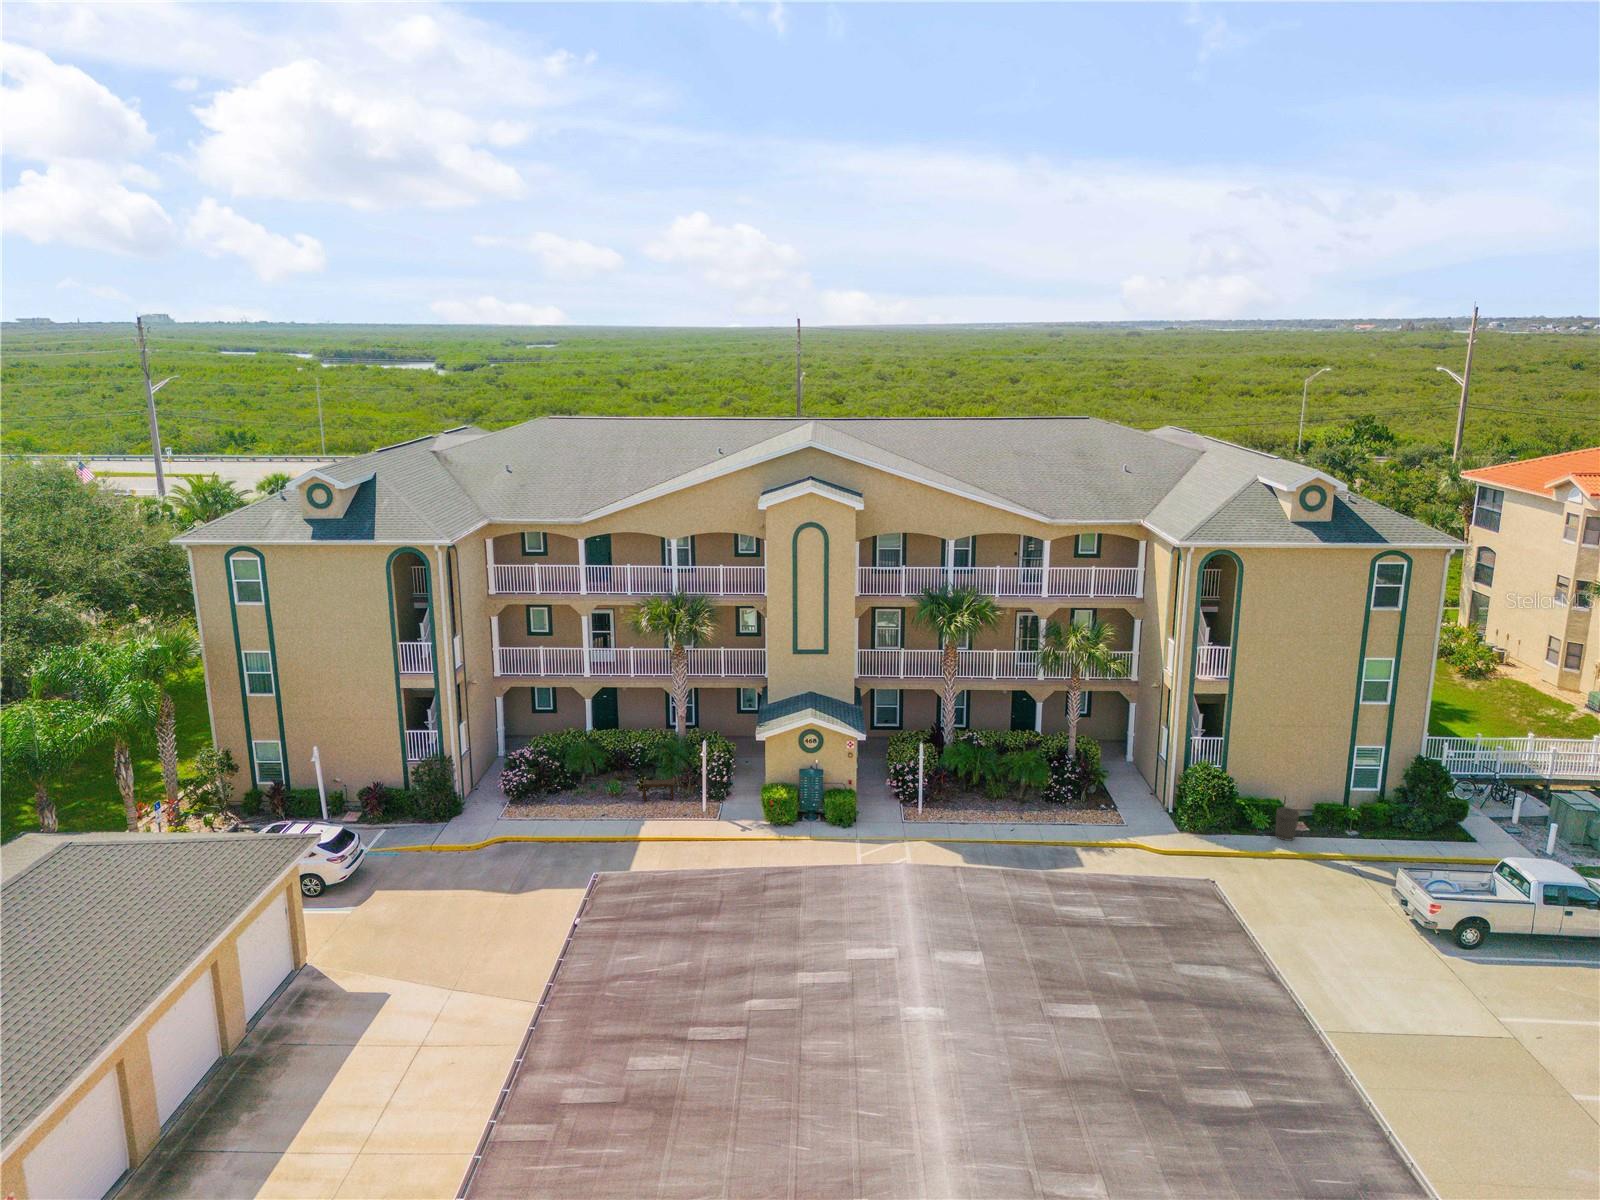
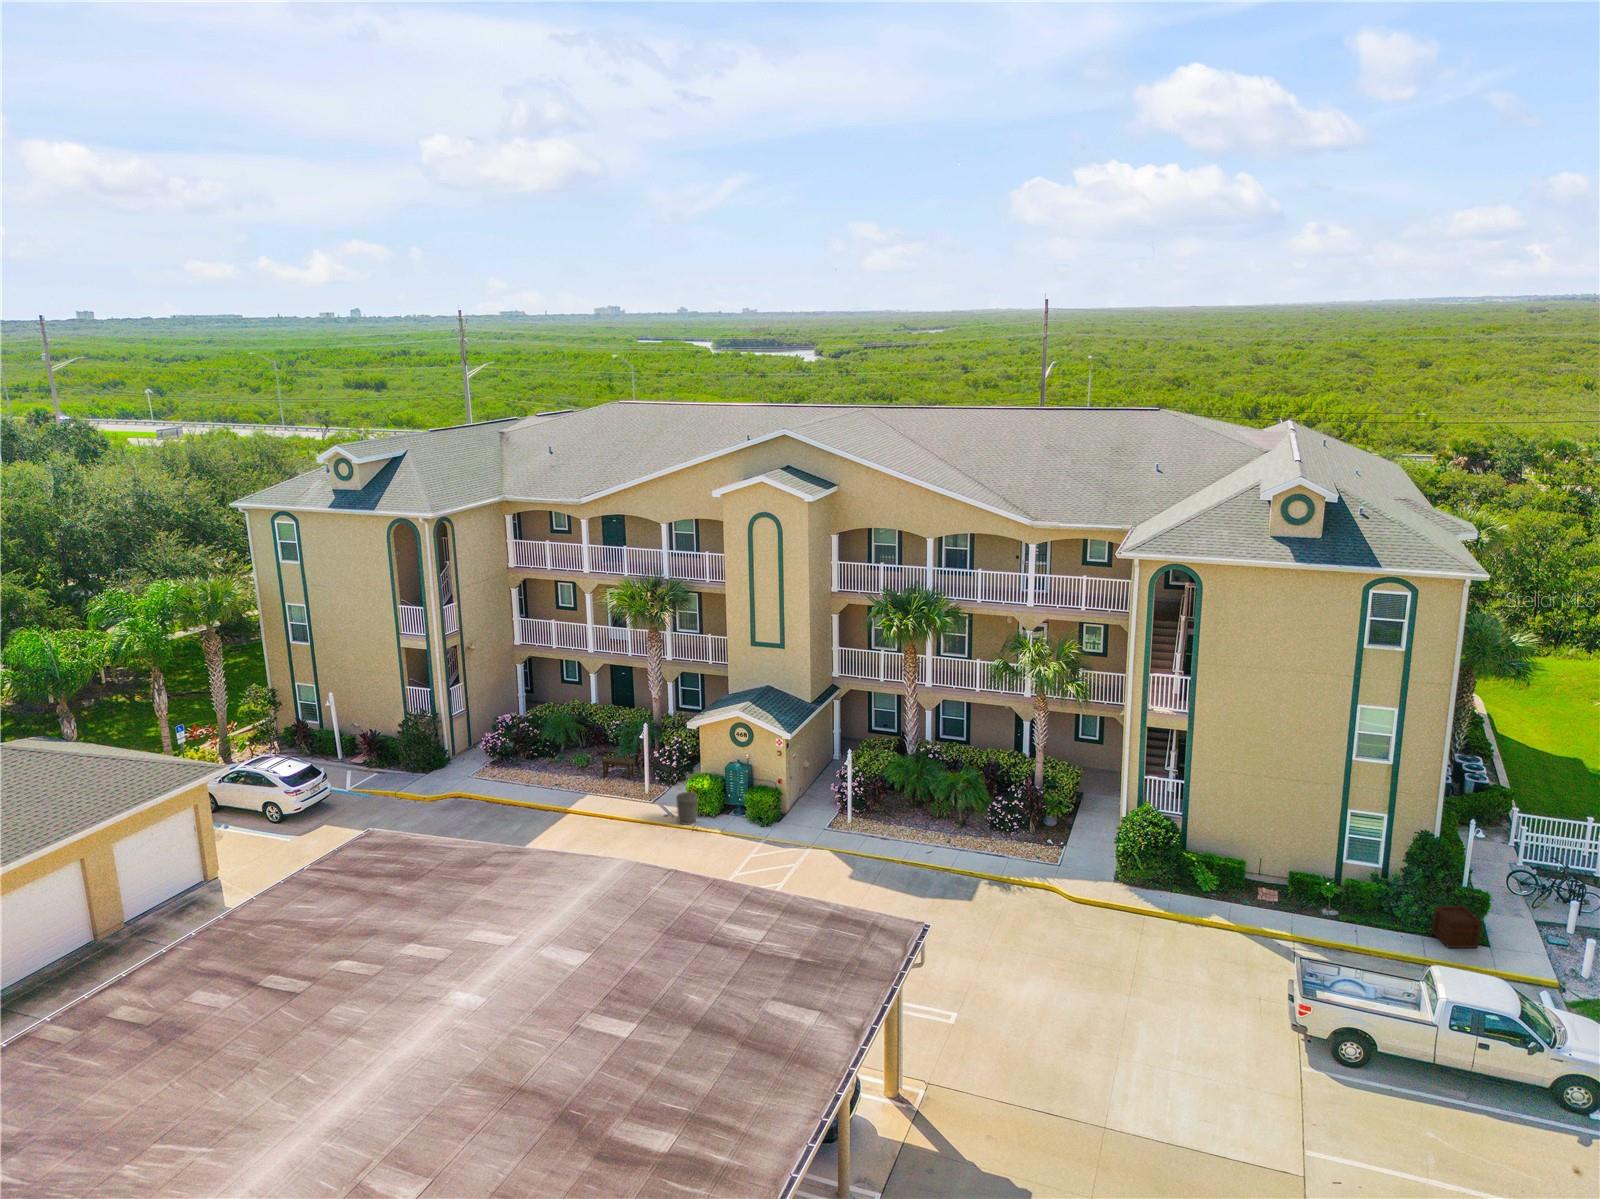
trash can: present [1275,807,1299,840] -> present [676,792,697,825]
wooden crate: none [1432,813,1476,848] -> present [1431,906,1482,948]

